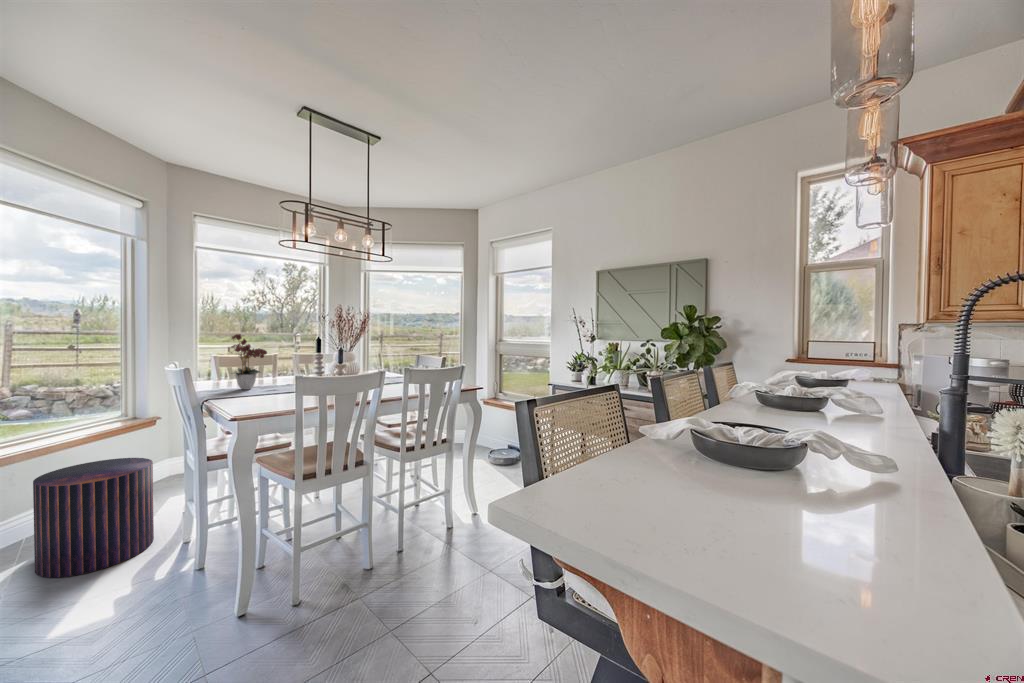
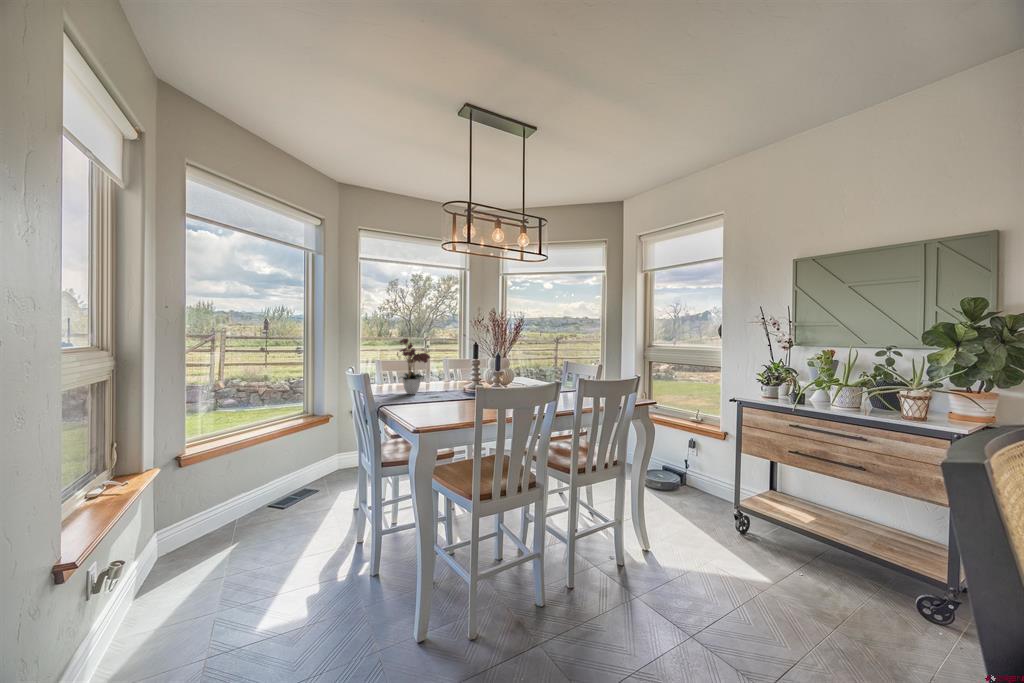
pouf: present [33,458,154,578] -> none [242,455,332,566]

